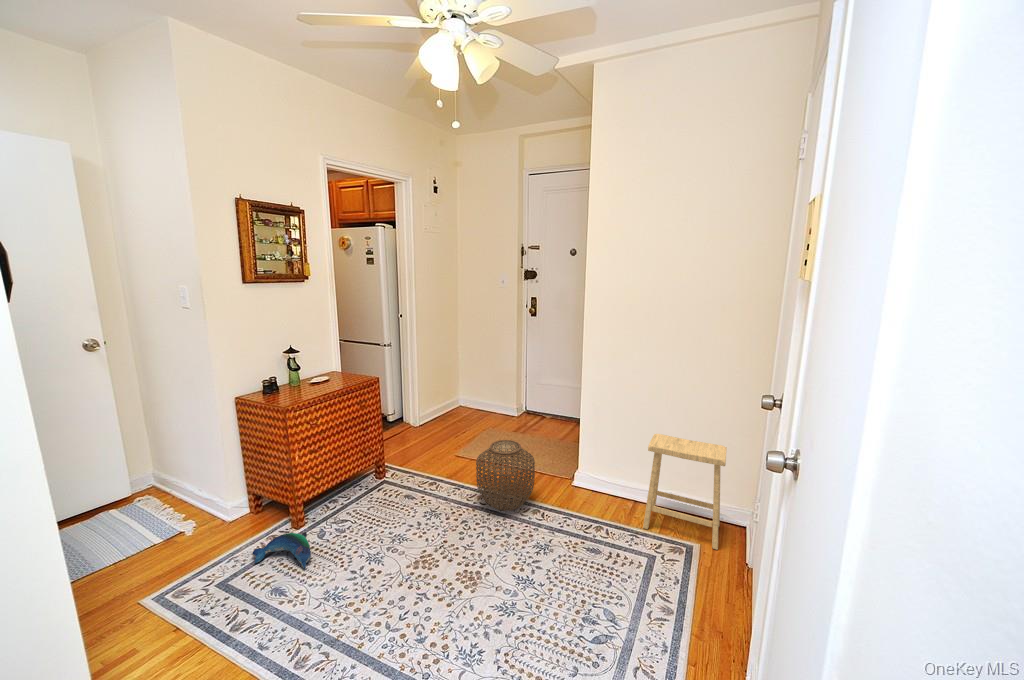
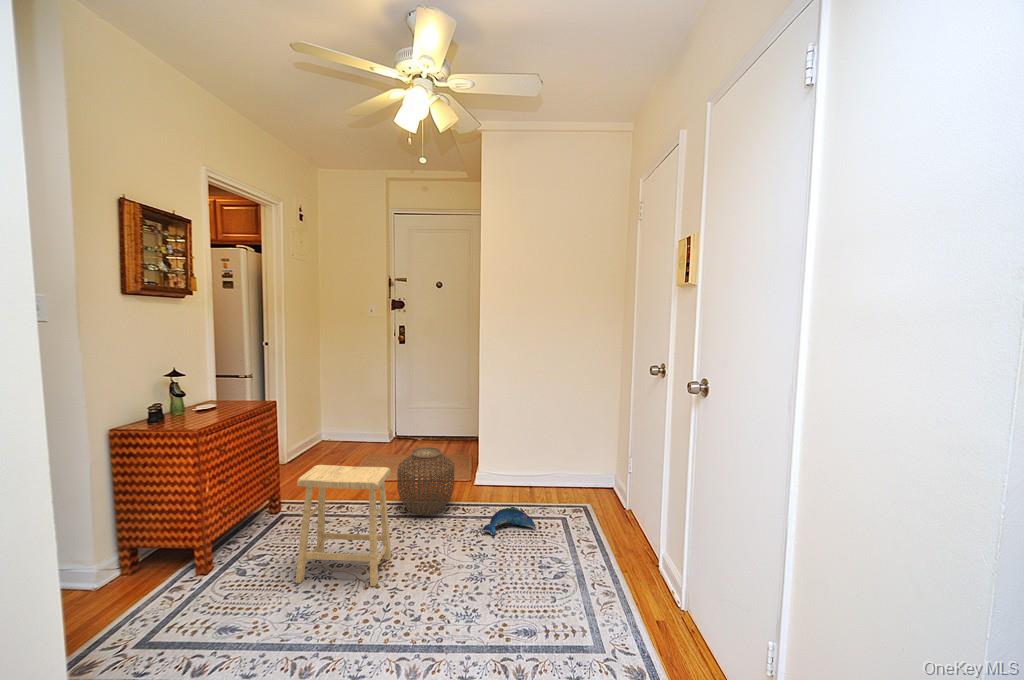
footstool: present [643,434,727,550] -> present [295,465,391,586]
plush toy: present [252,532,311,568] -> present [483,507,536,535]

